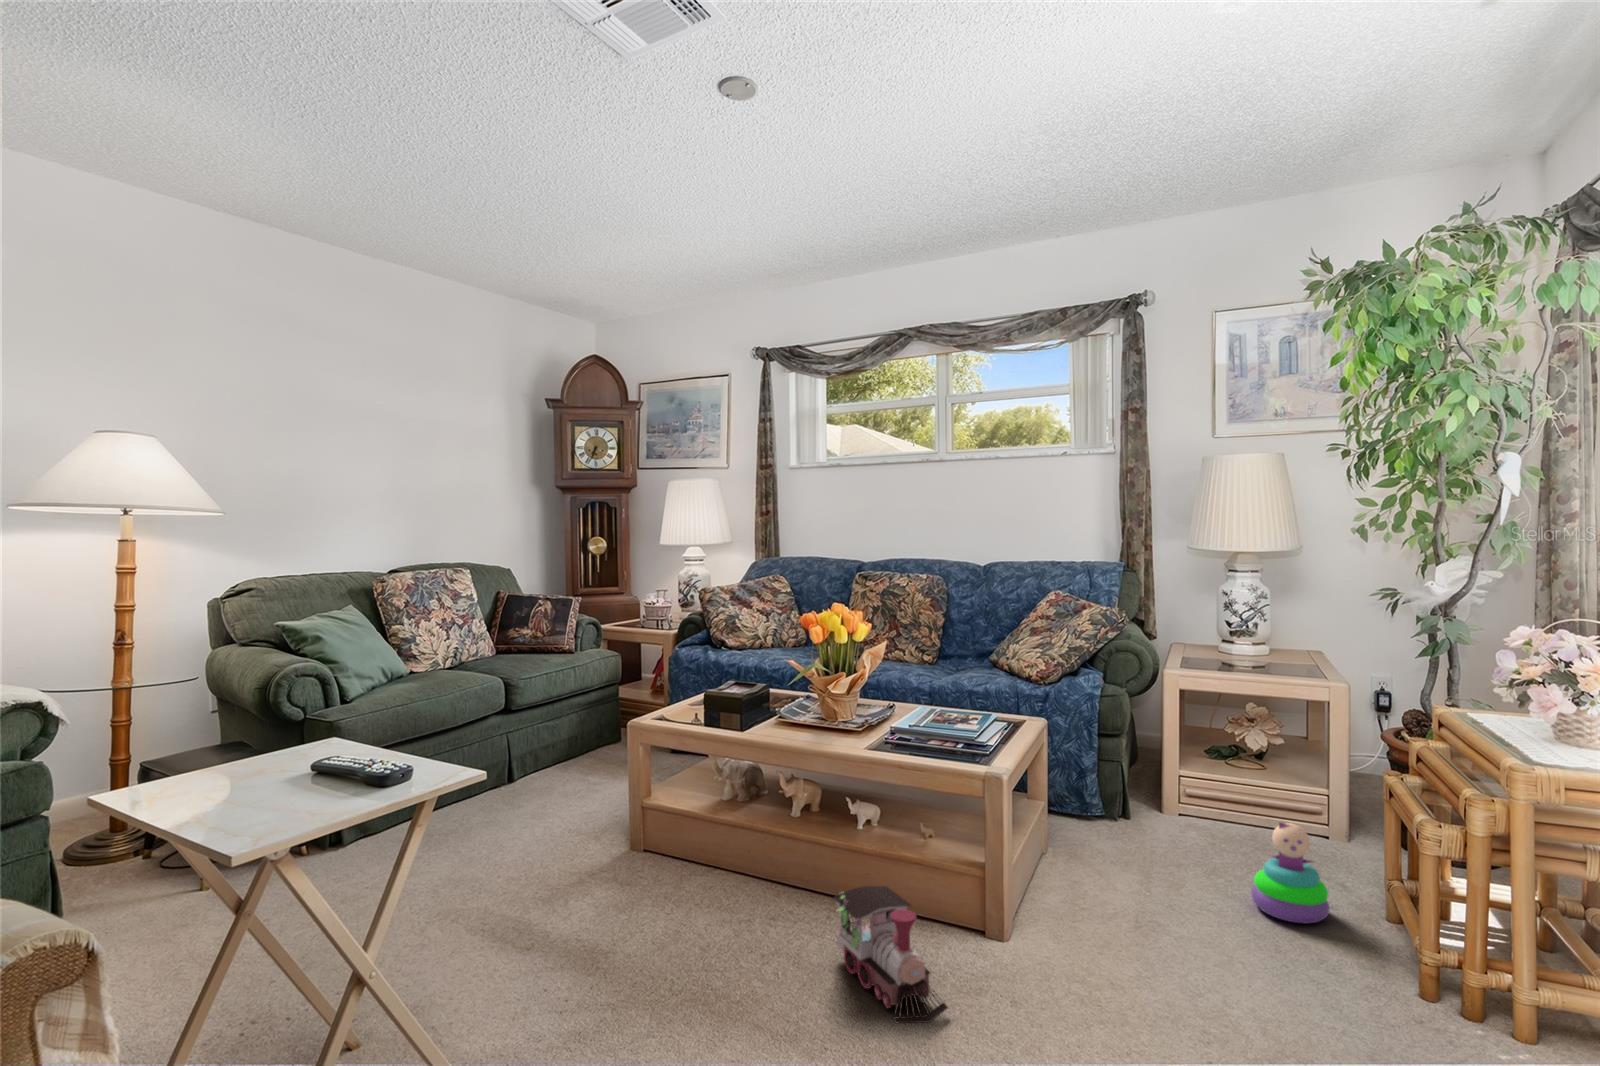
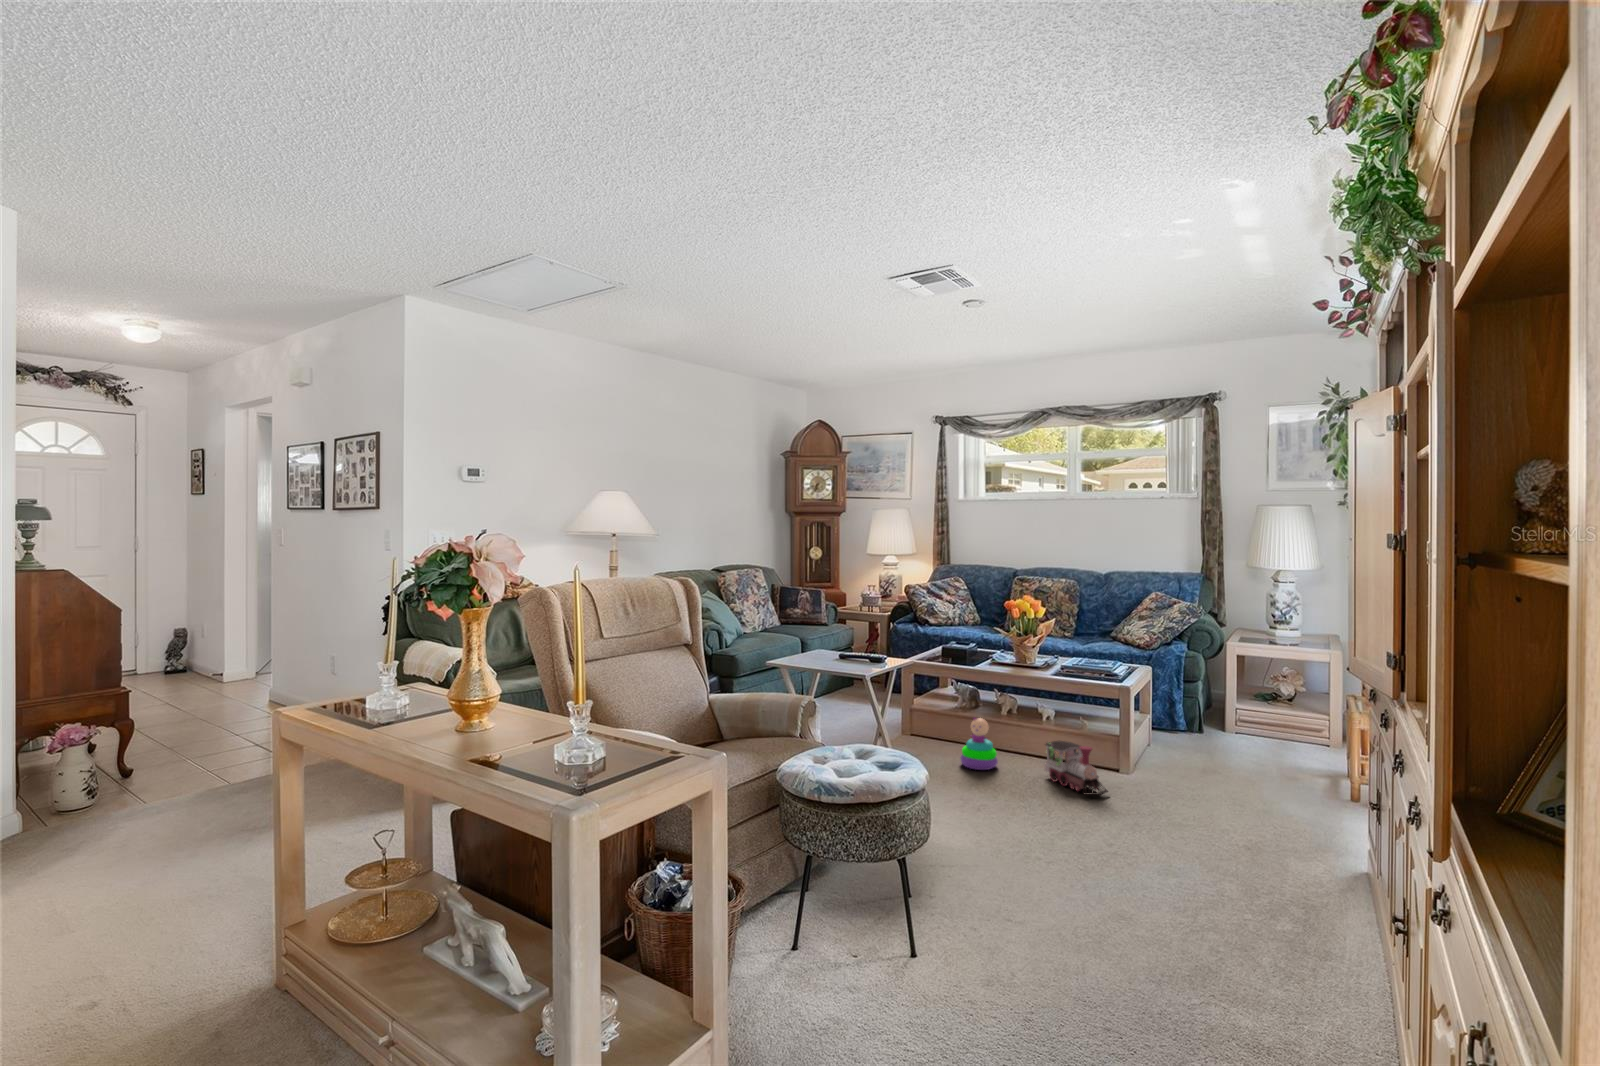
stacking toy: present [1251,823,1330,923] -> present [961,718,998,770]

